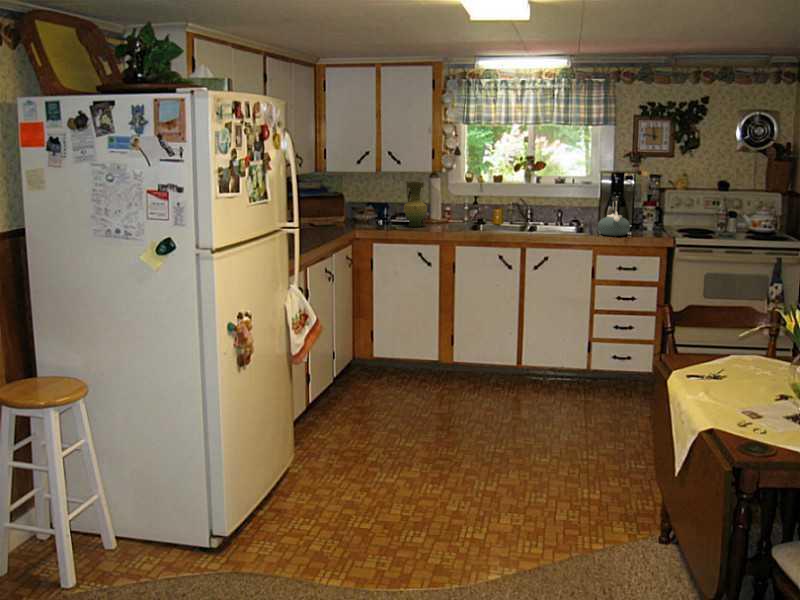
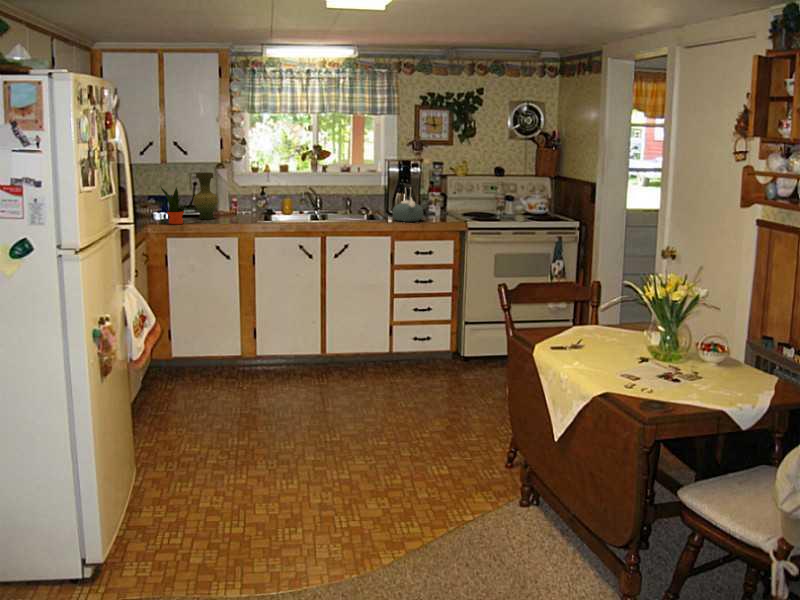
potted plant: none [371,192,392,231] -> present [160,186,184,224]

